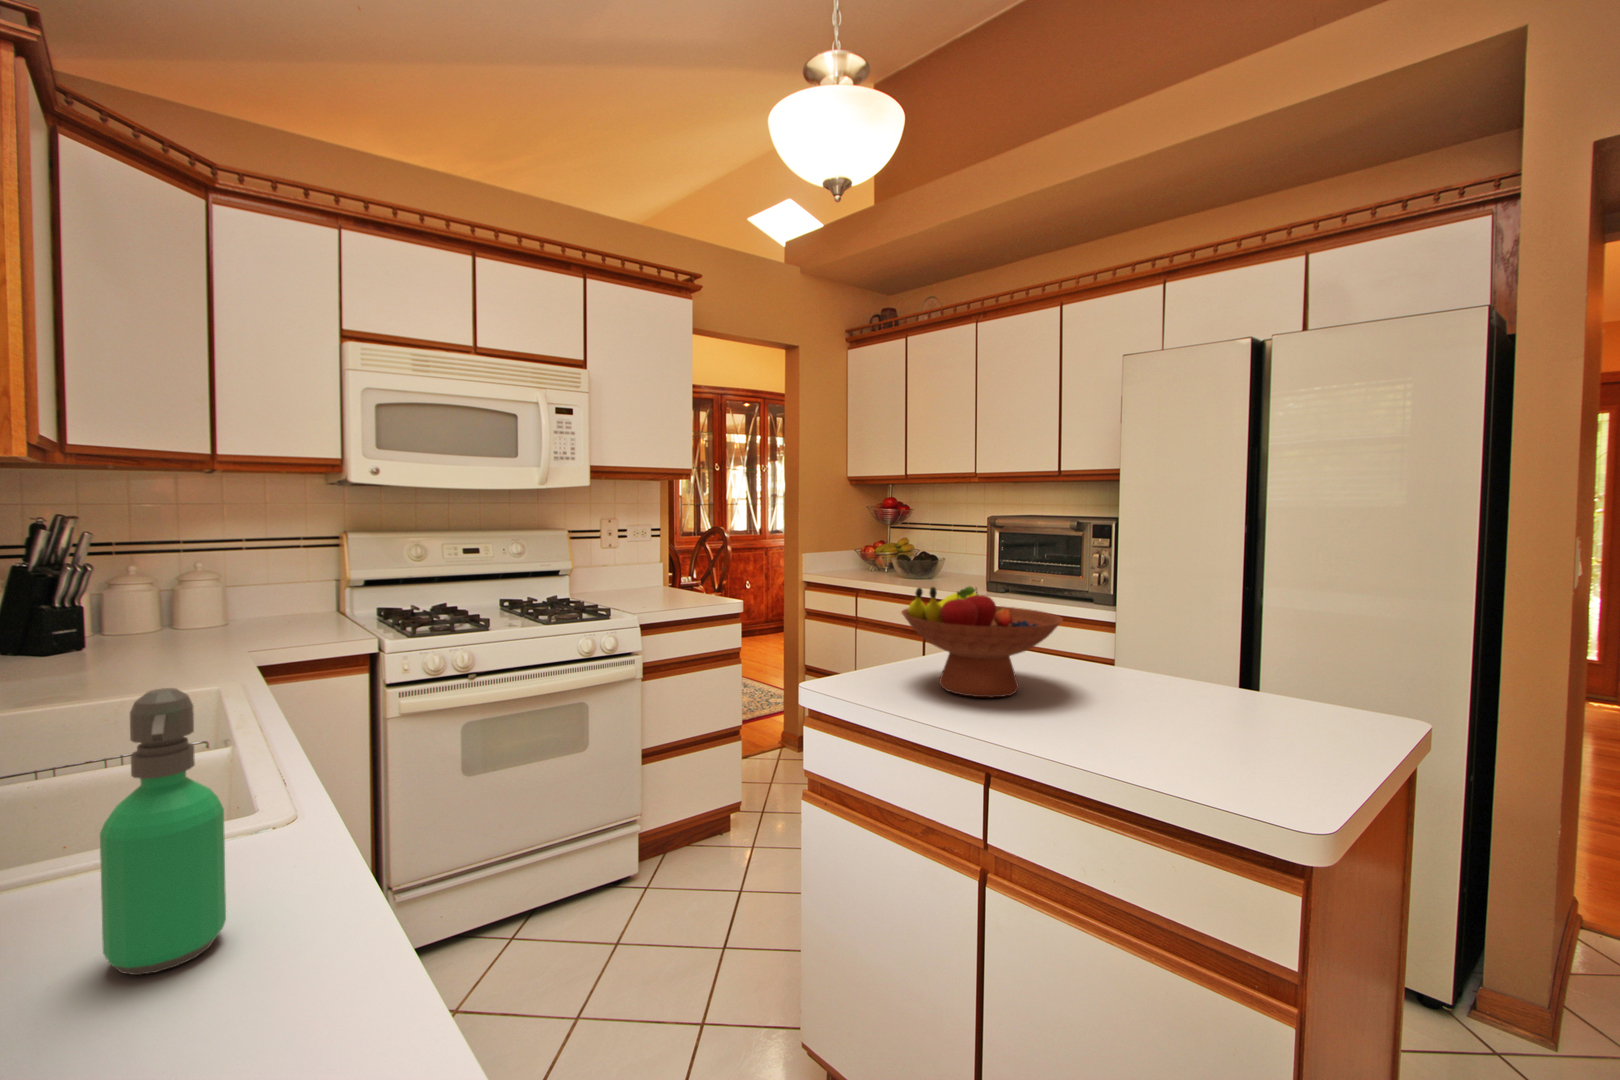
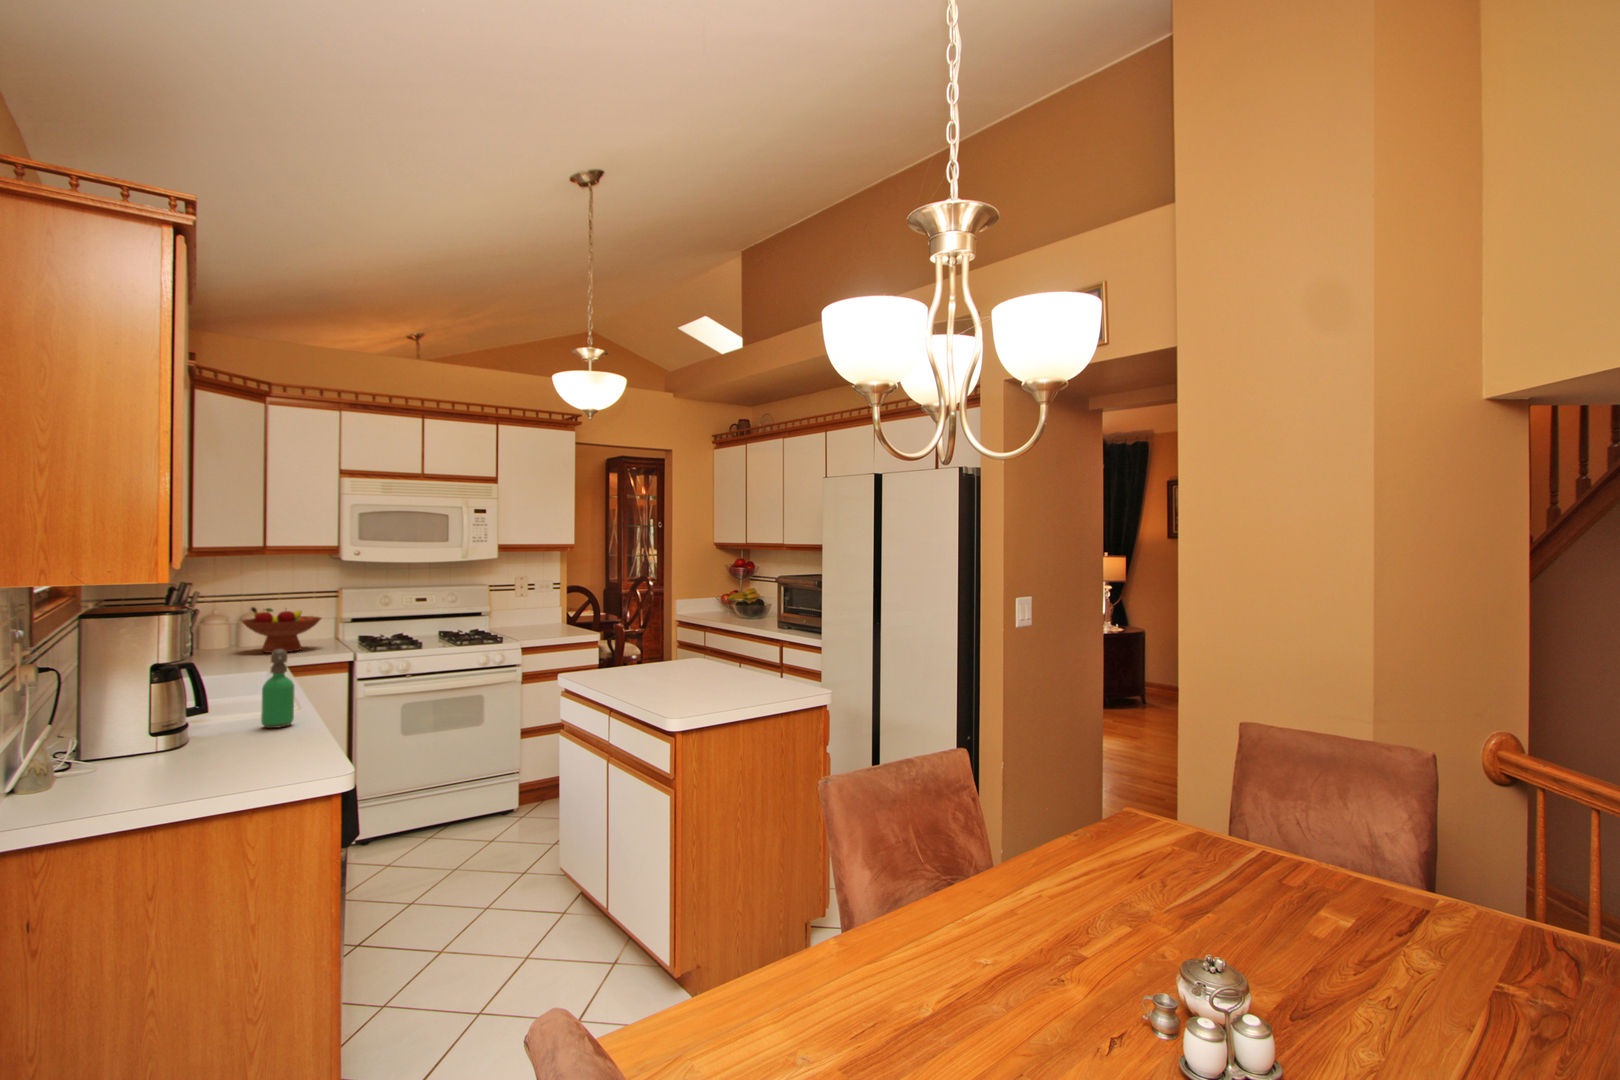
fruit bowl: present [902,587,1063,697] -> present [242,607,321,653]

